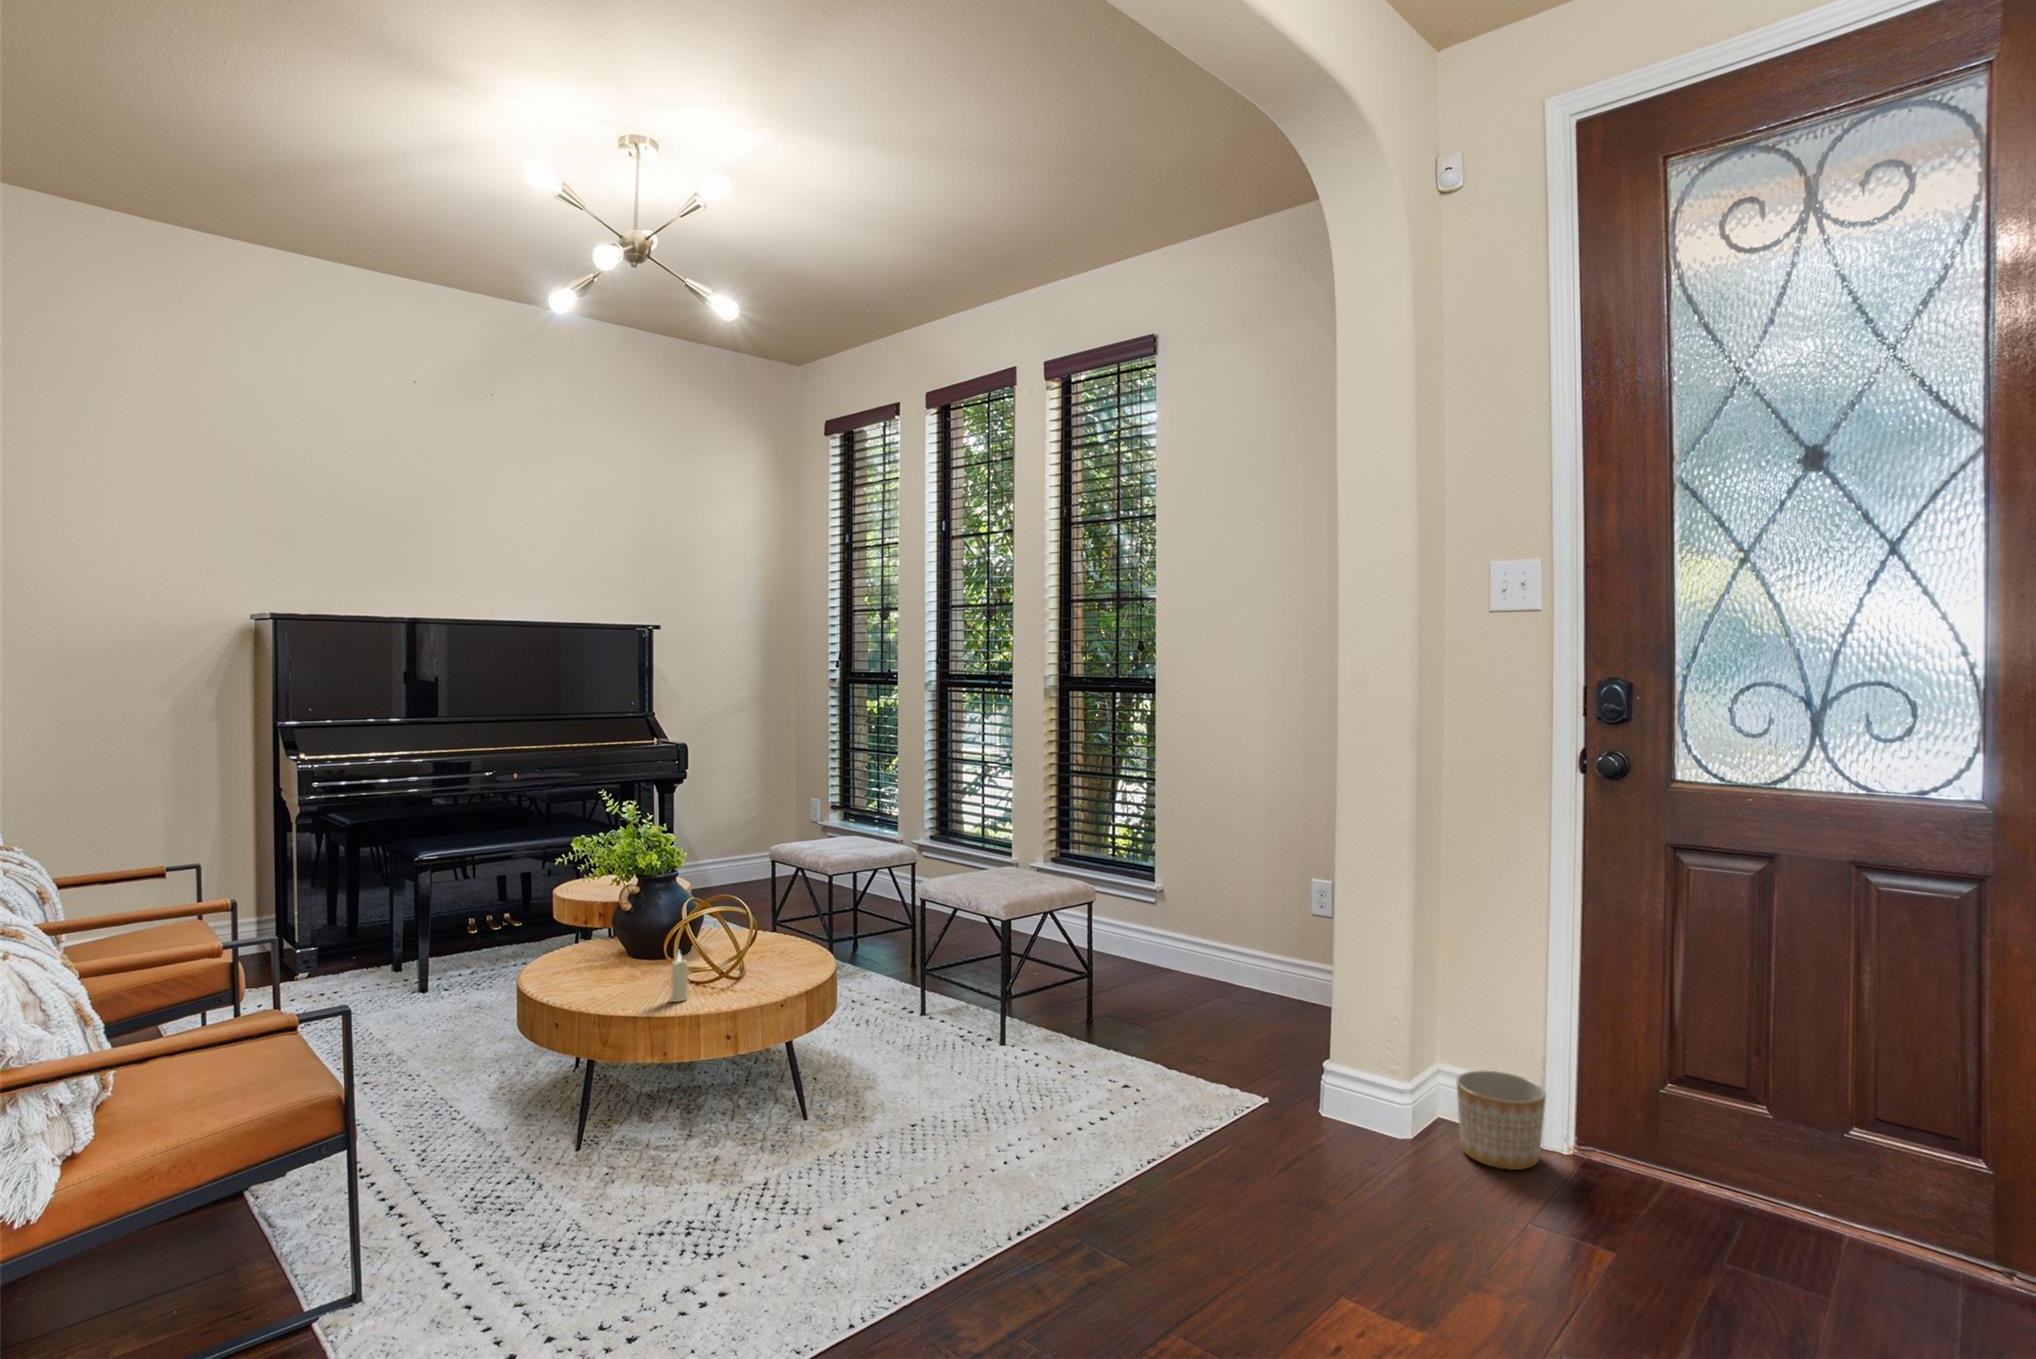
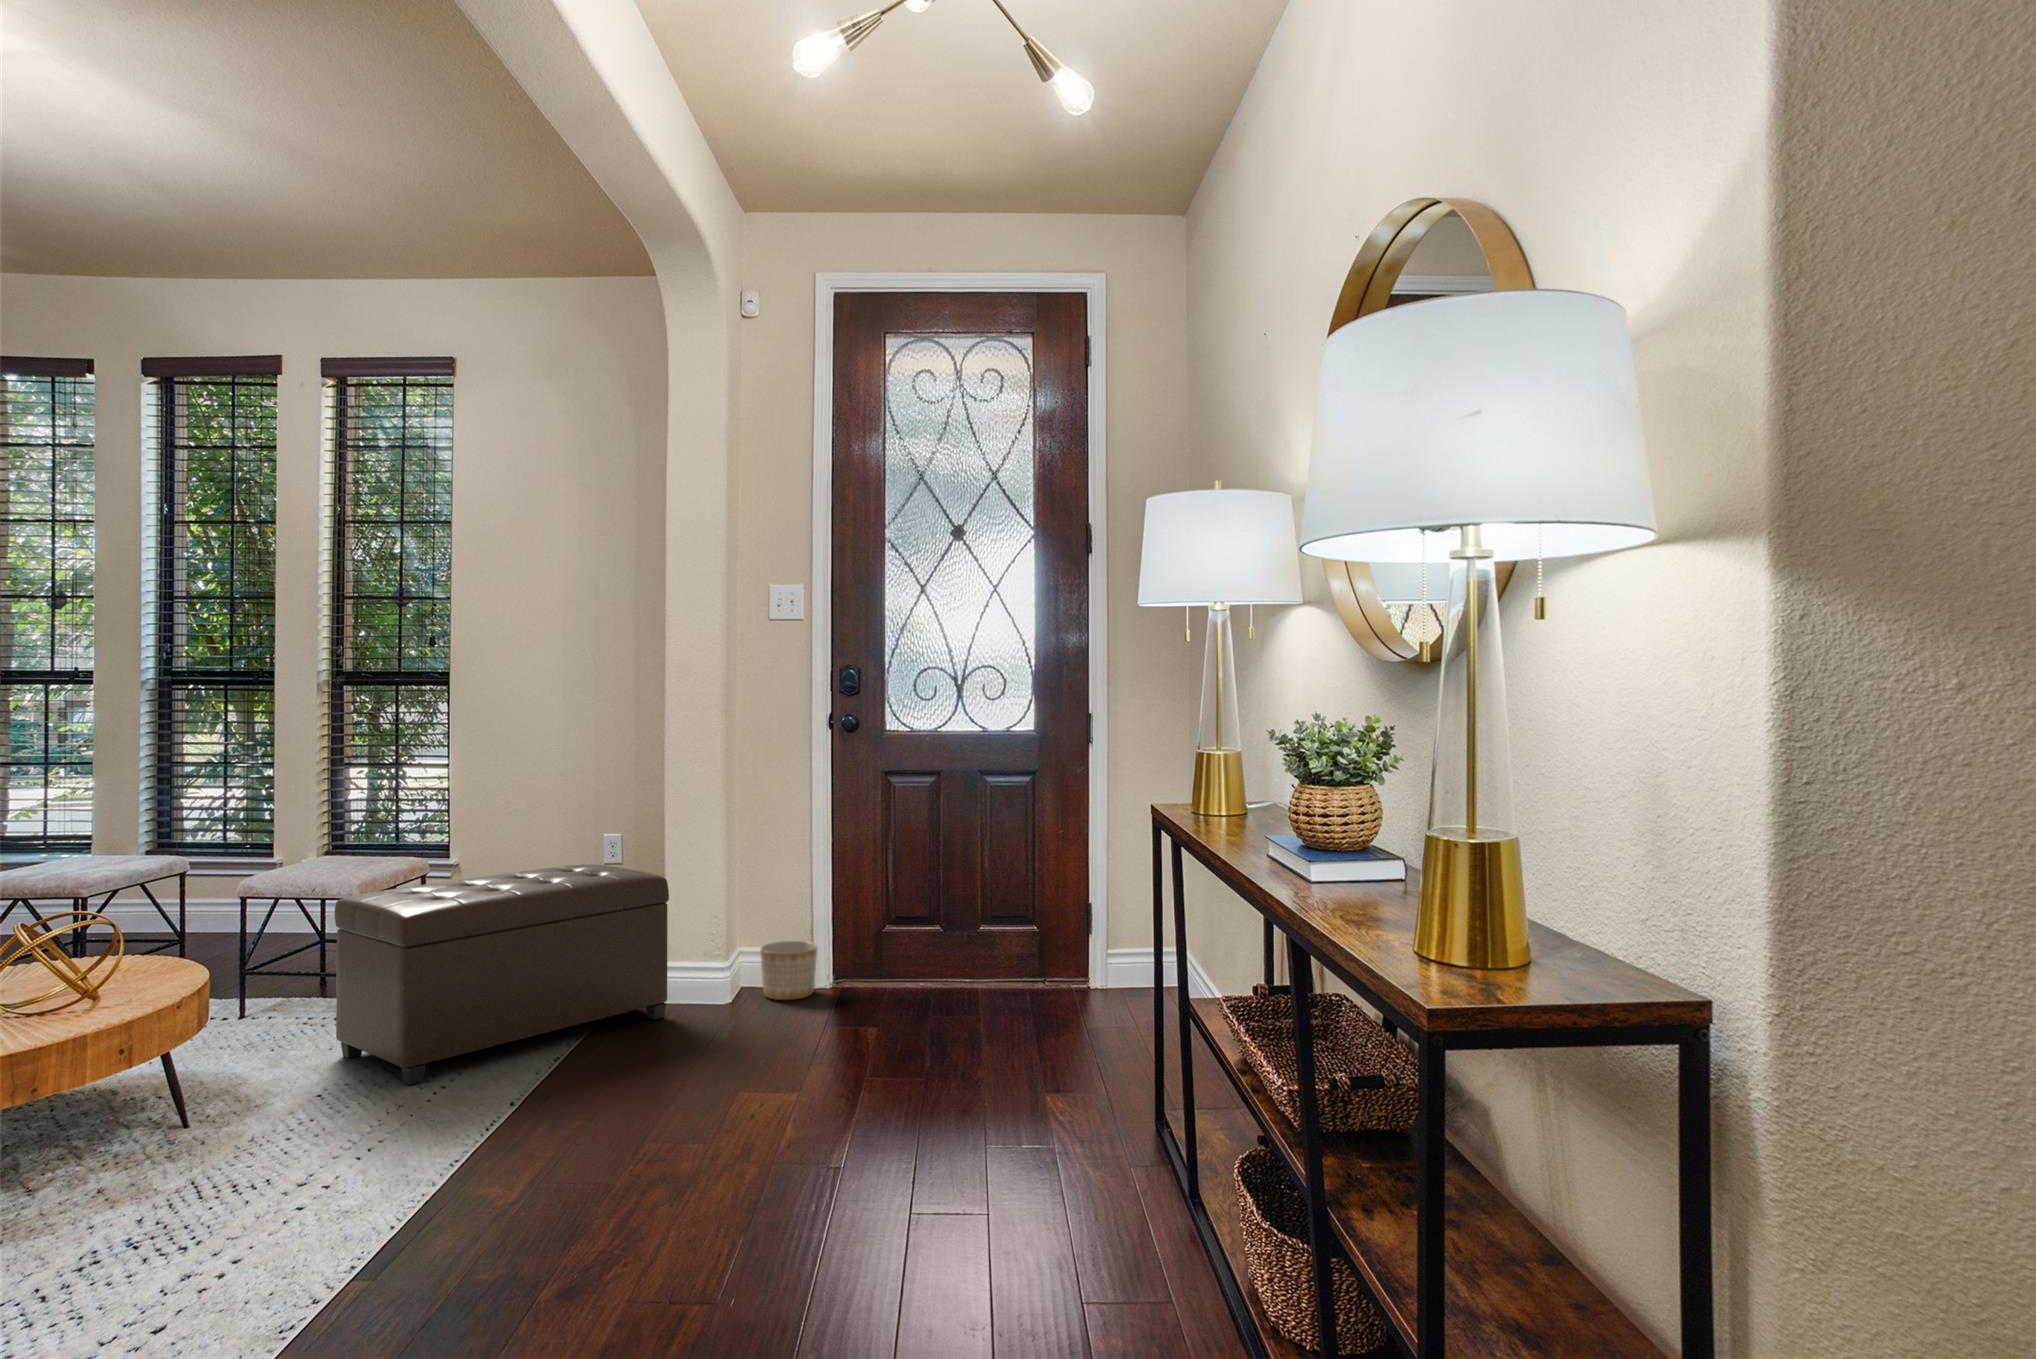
ottoman: none [947,920,1318,1177] -> present [334,864,669,1085]
candle: present [669,952,688,1002] -> none [50,939,73,993]

